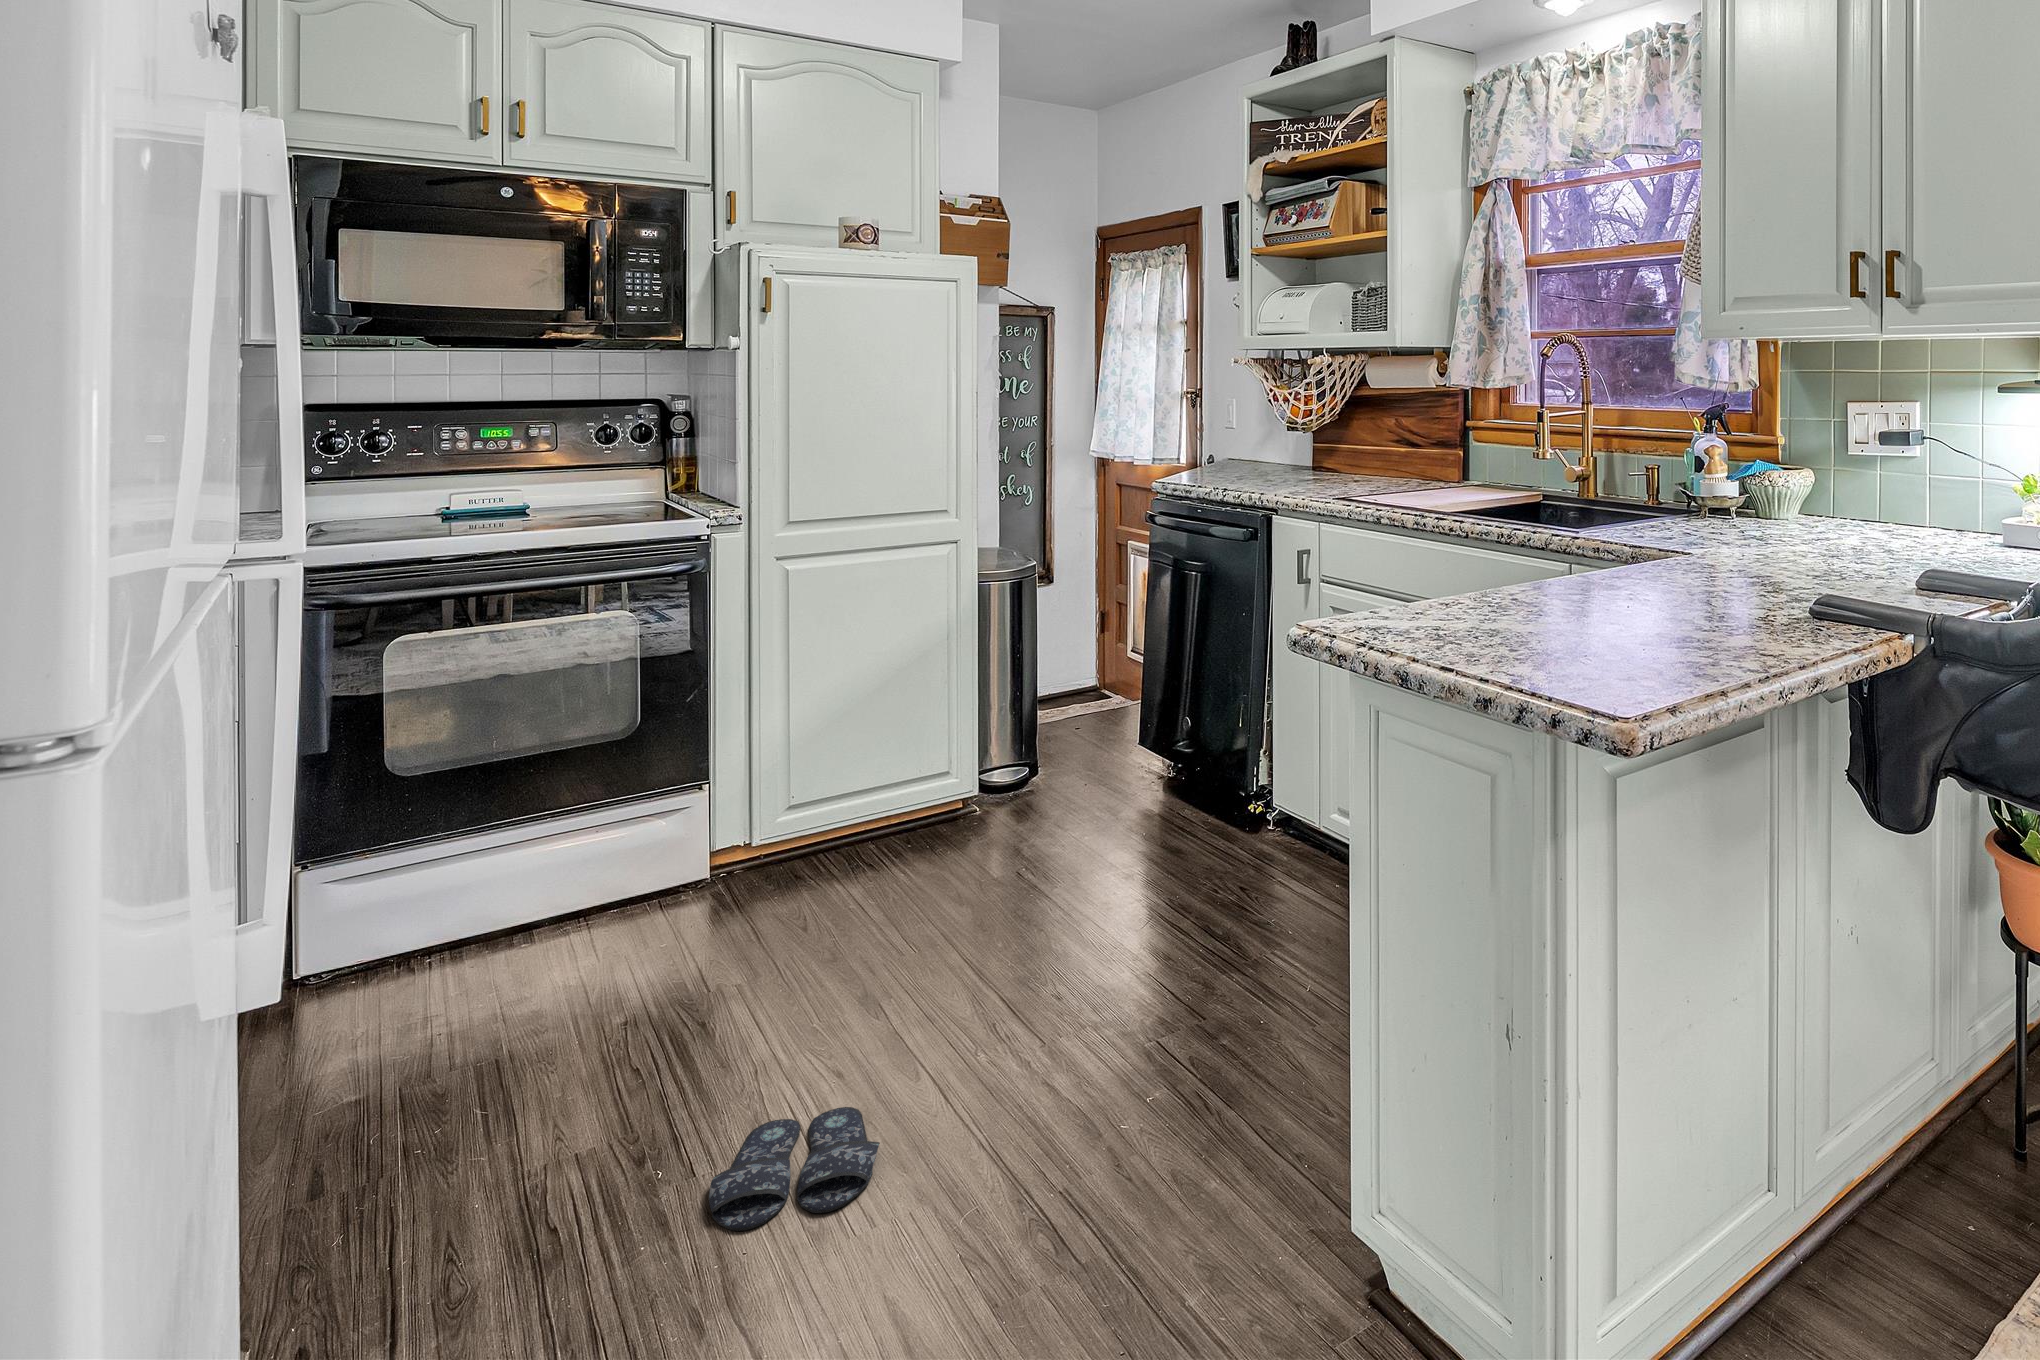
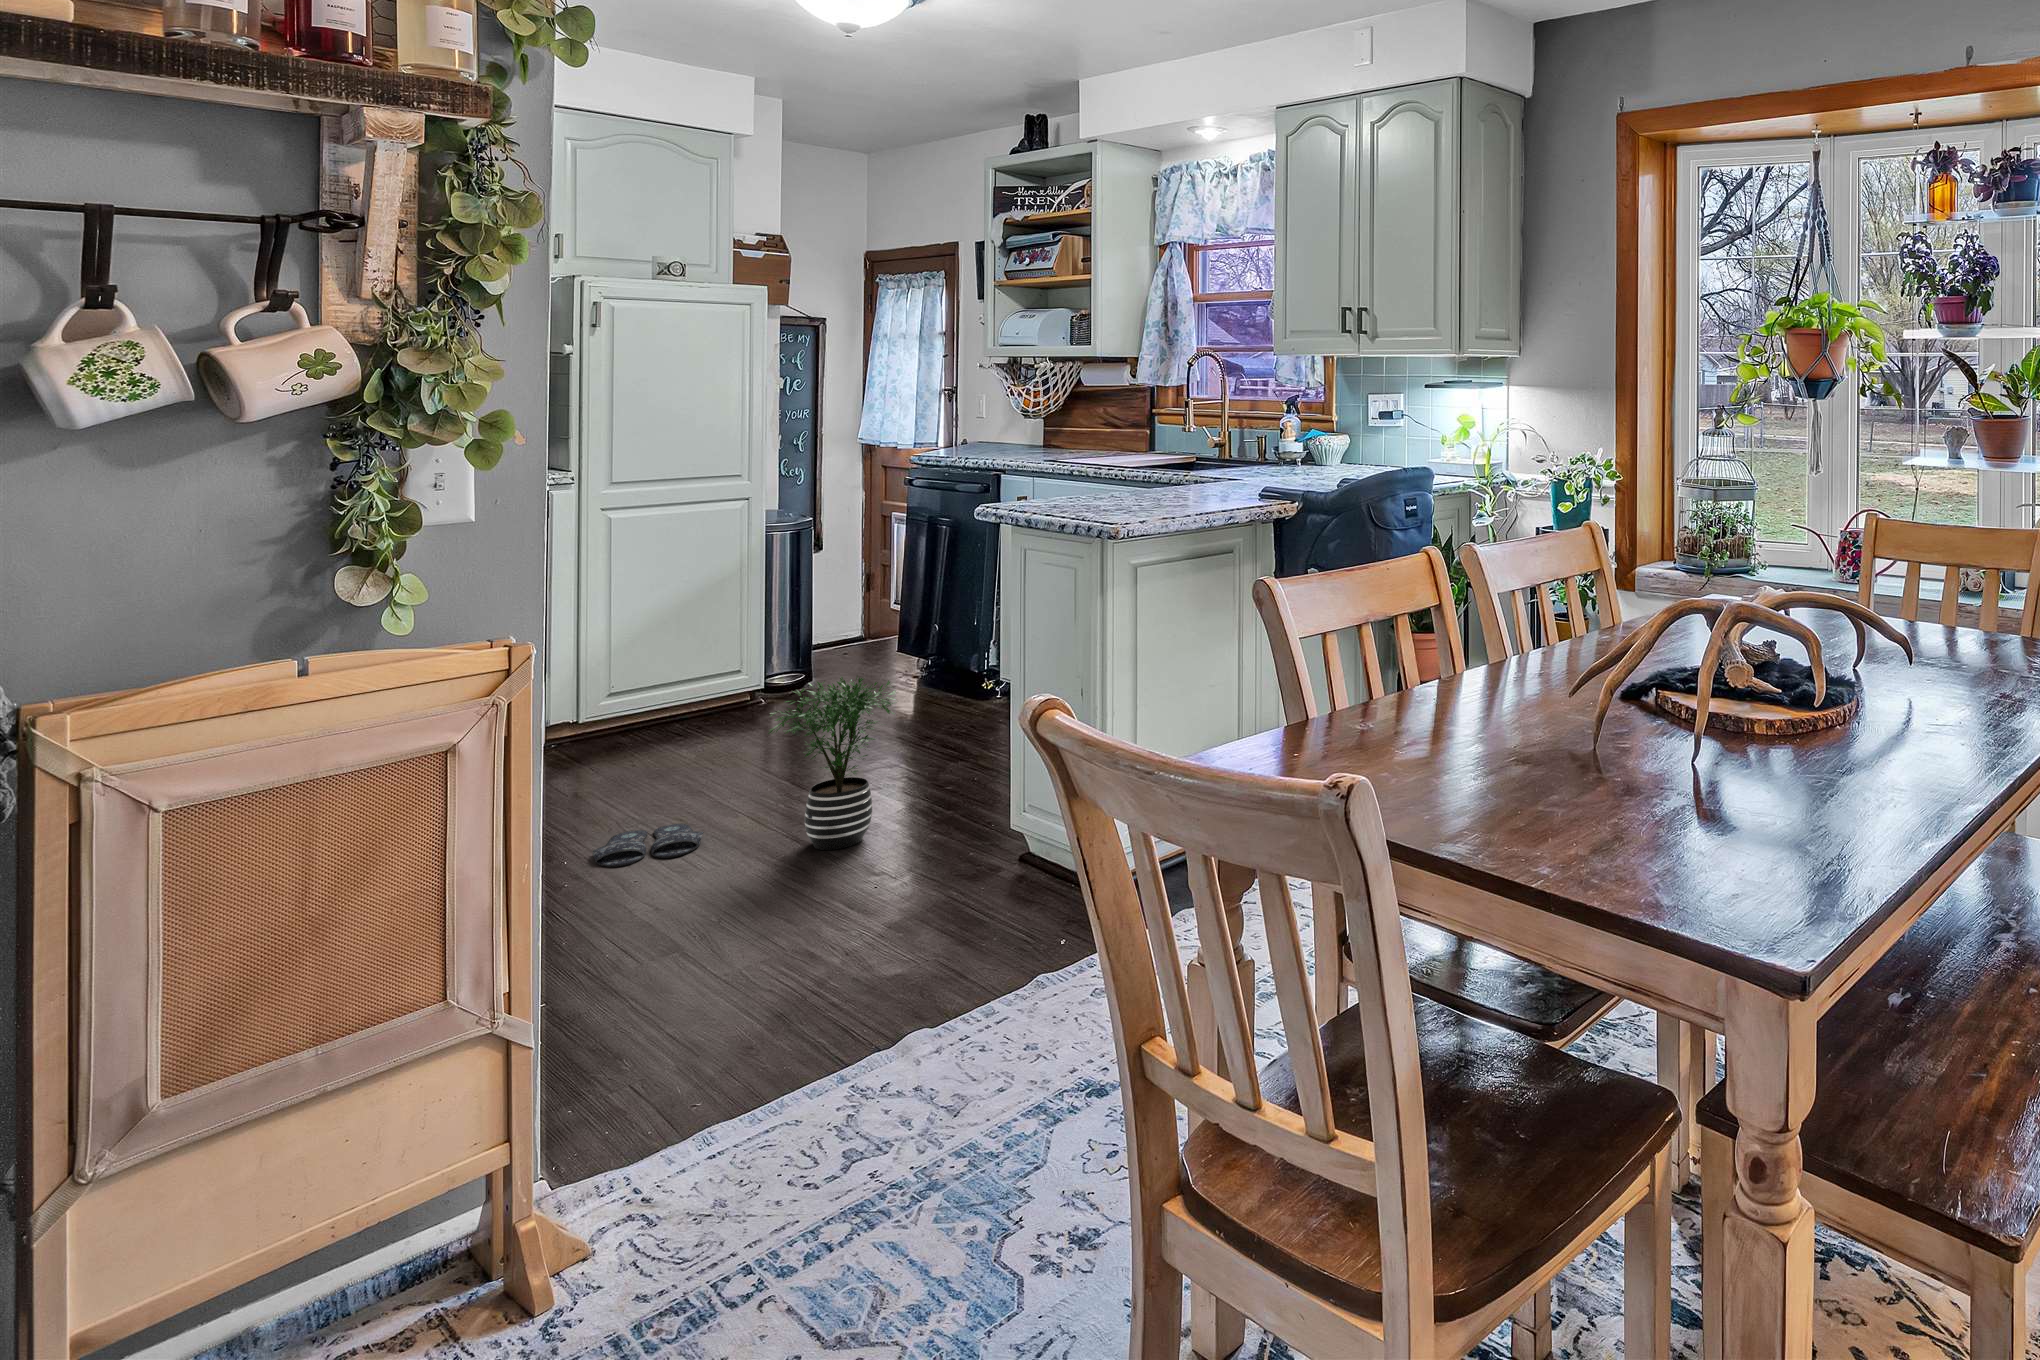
potted plant: none [970,896,1181,1222] -> present [768,677,896,850]

